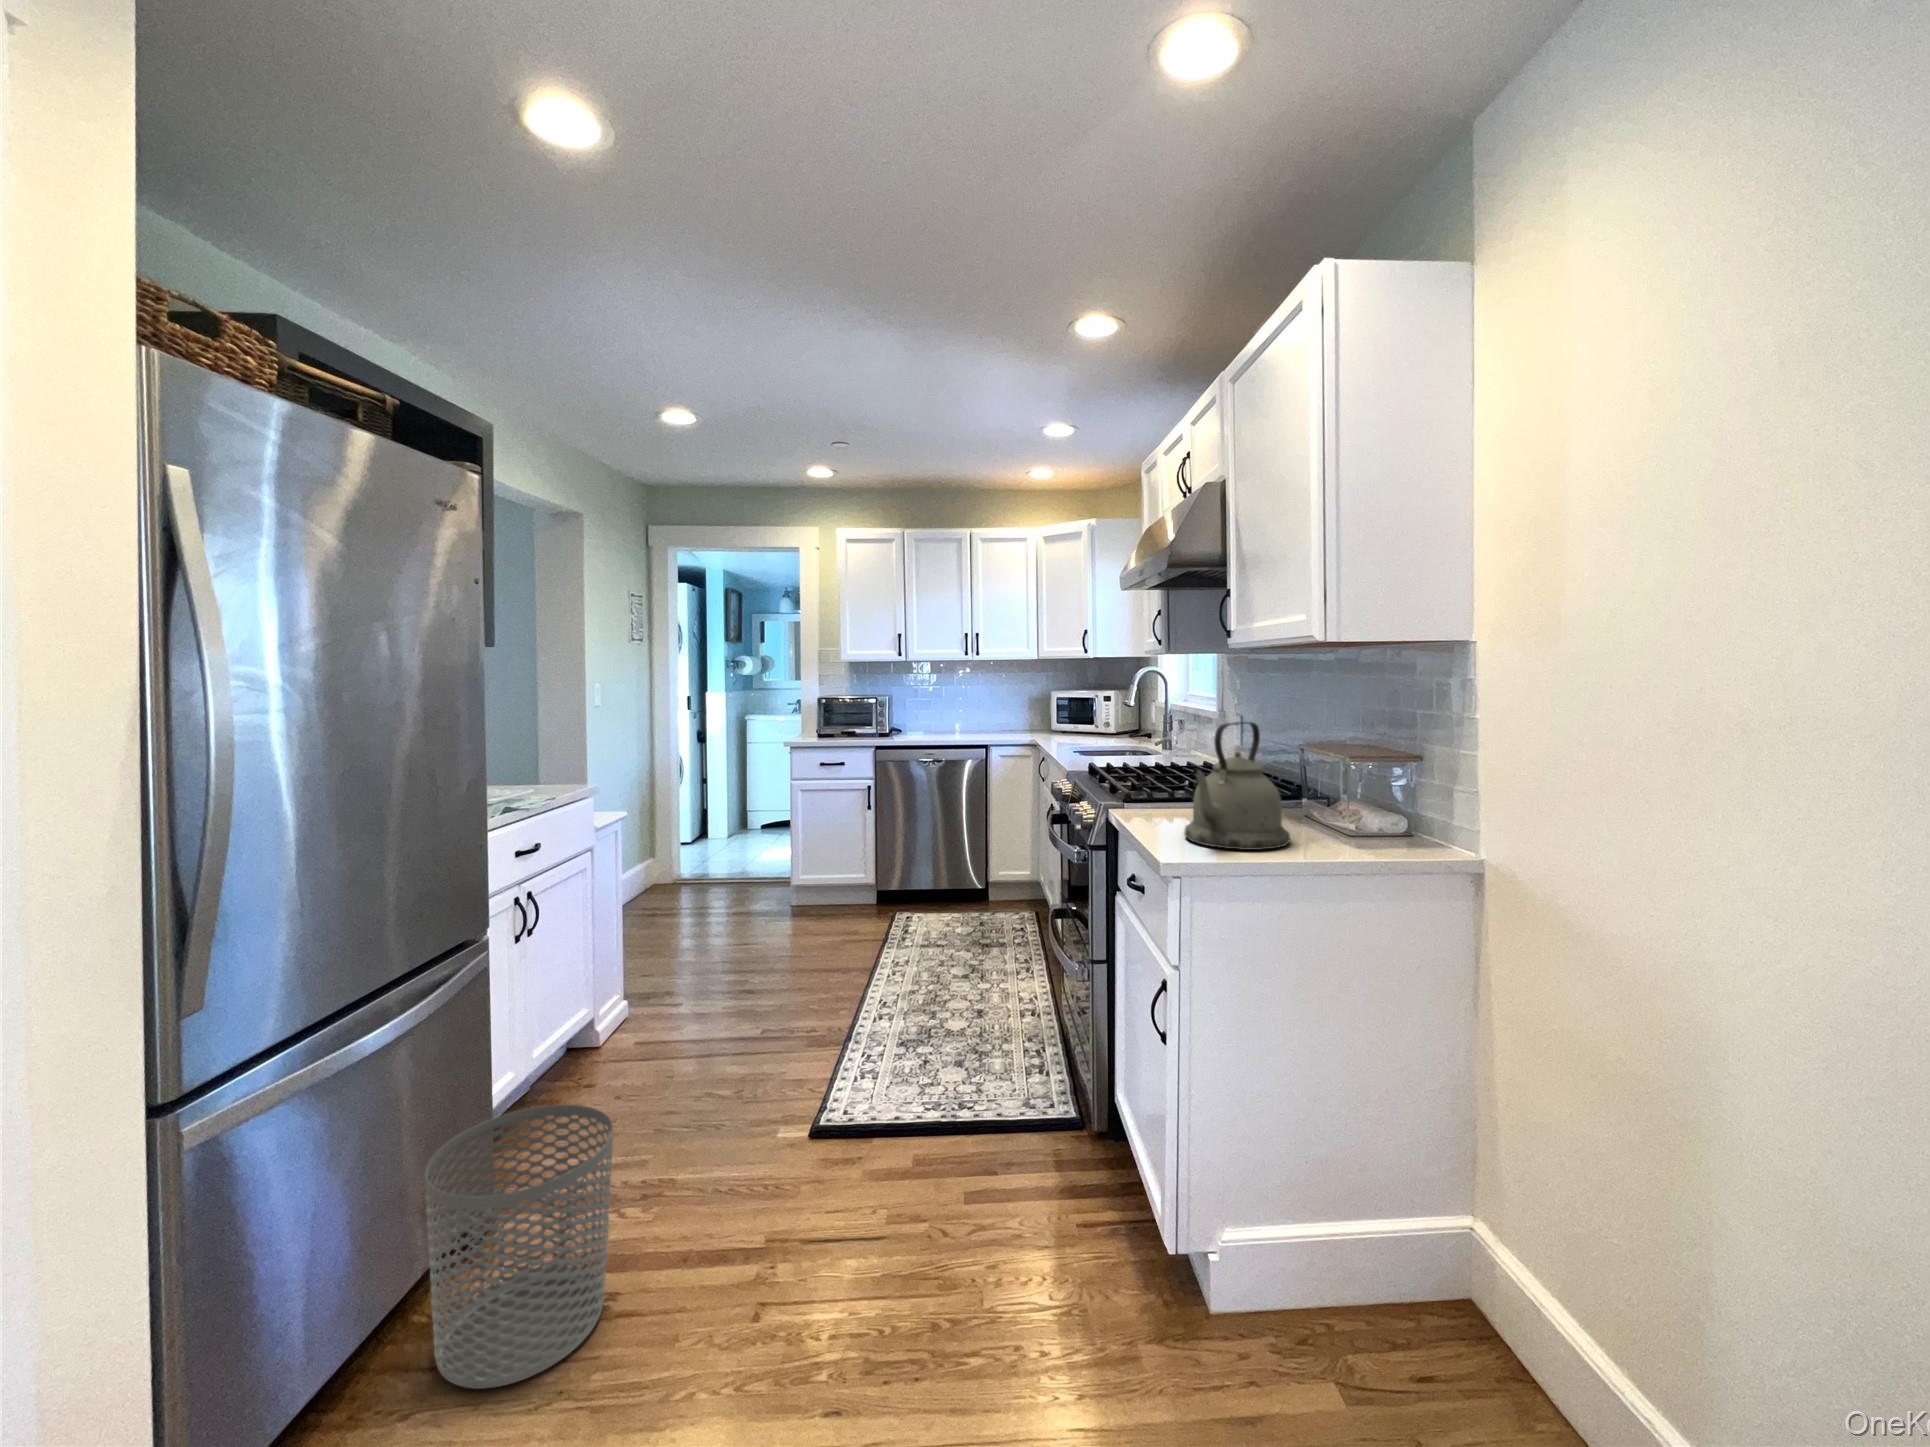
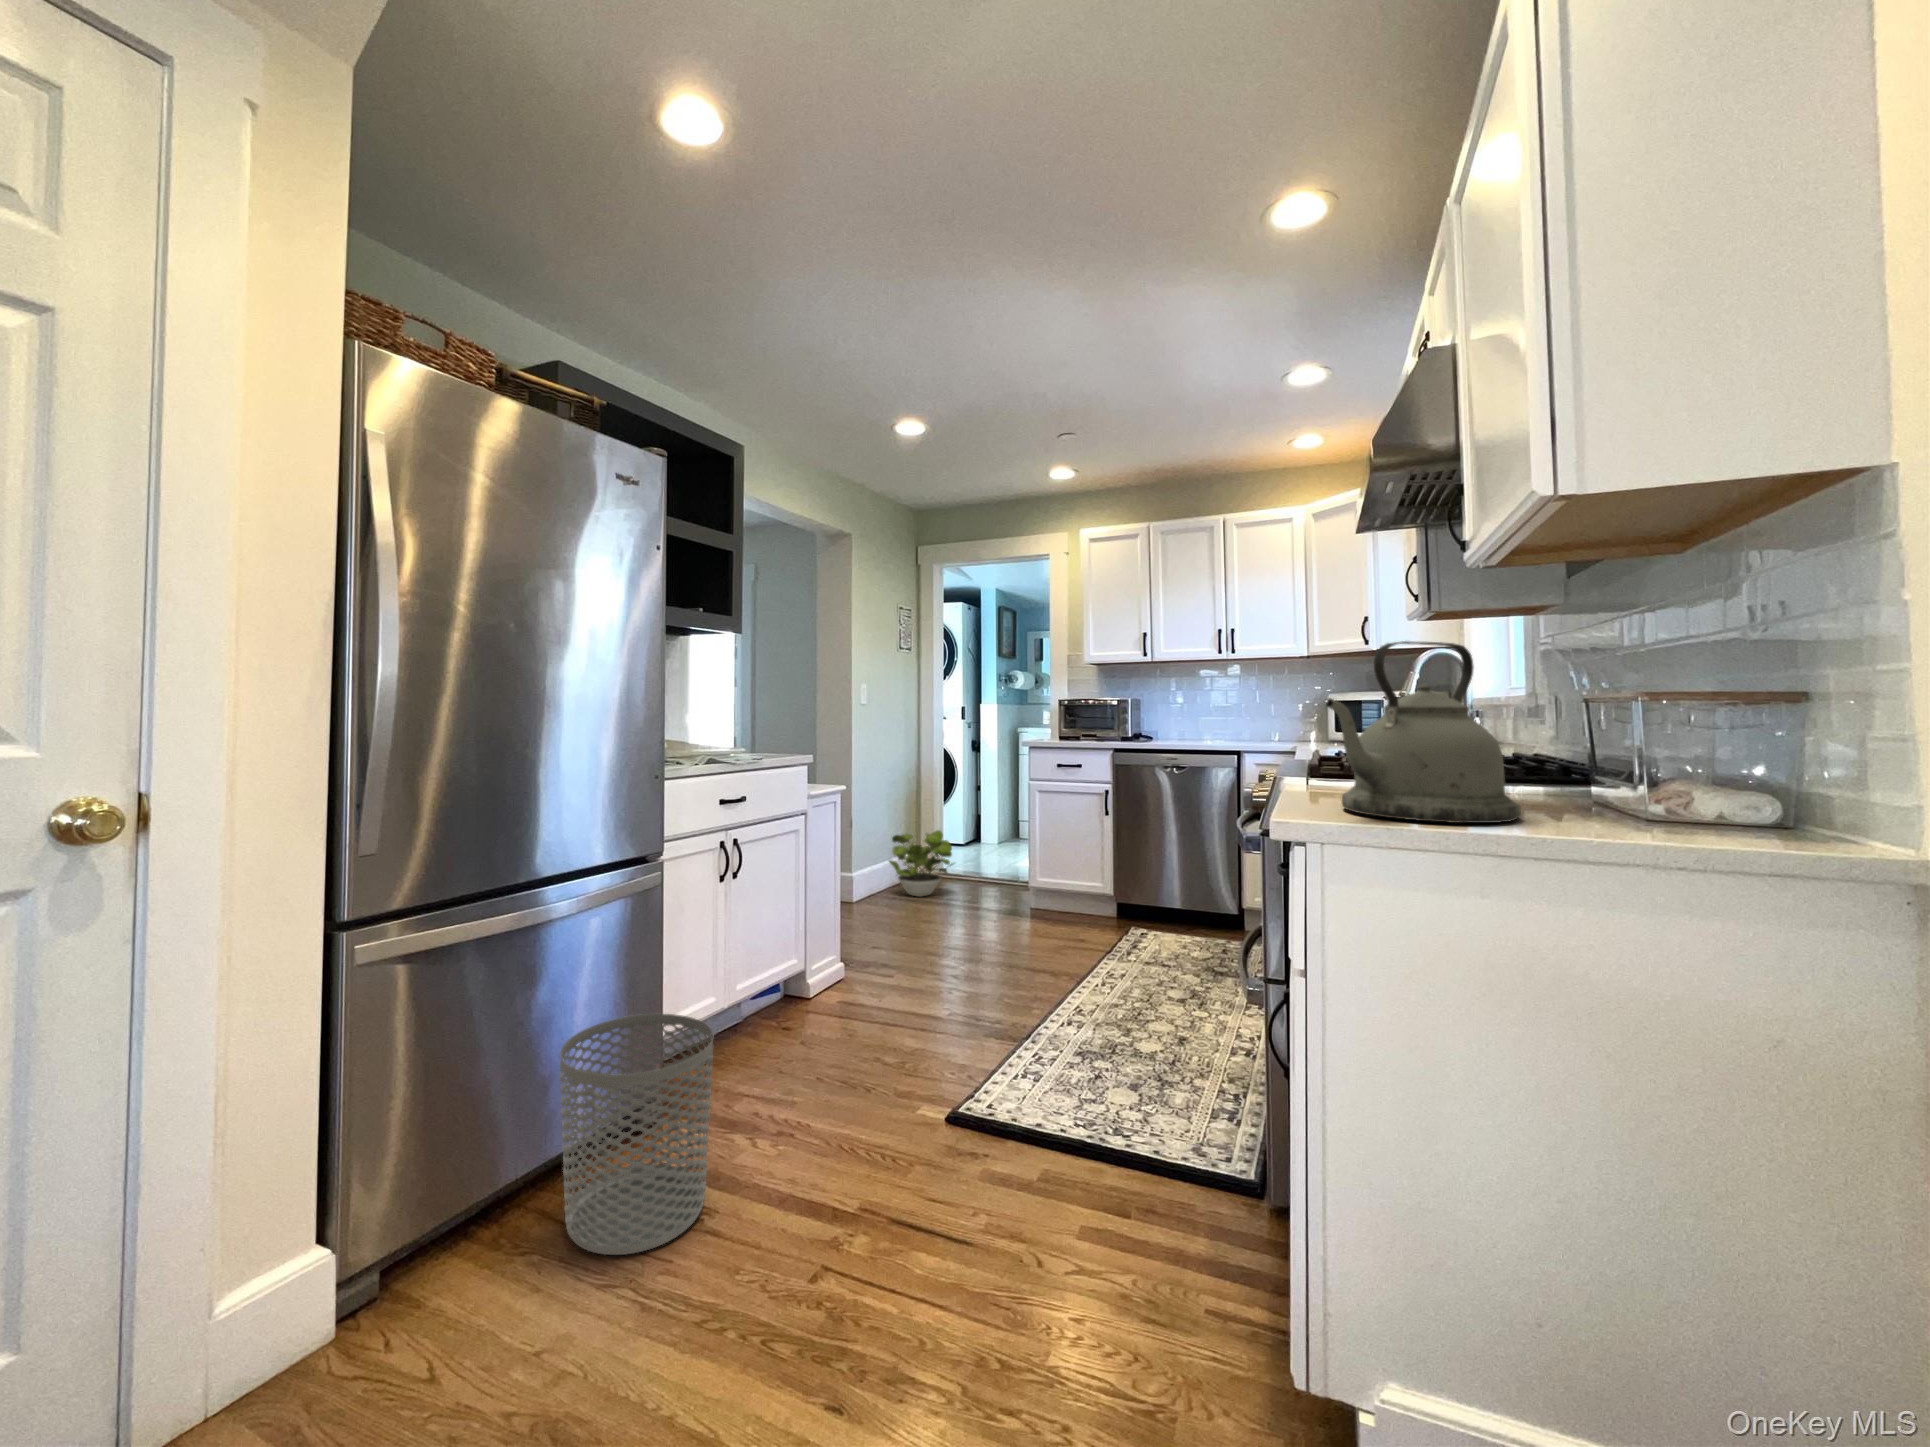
potted plant: none [628,837,708,910] -> present [889,830,954,896]

